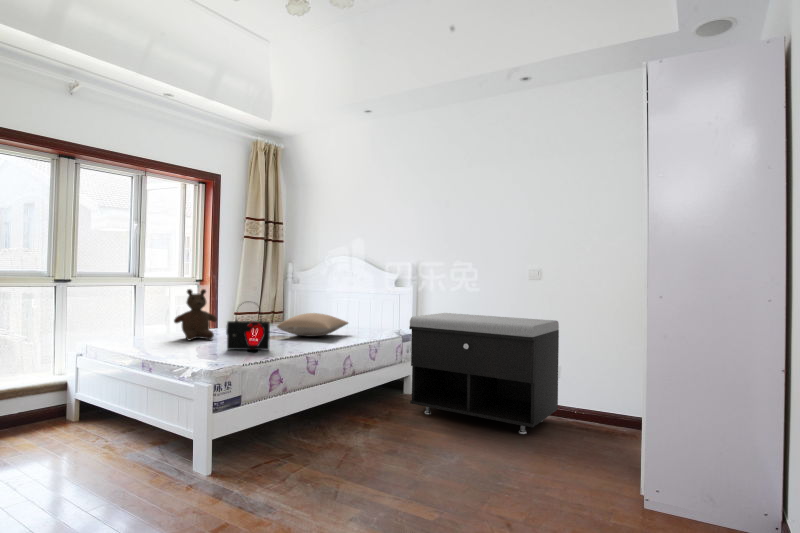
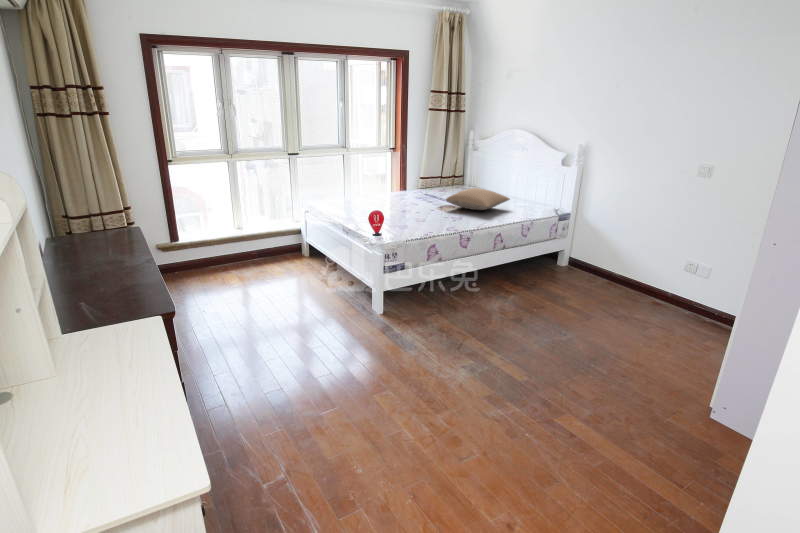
teddy bear: present [174,289,217,340] -> none [368,164,400,207]
storage bench: present [409,313,559,434] -> none [554,197,725,326]
handbag: present [226,319,270,350] -> none [400,184,434,225]

